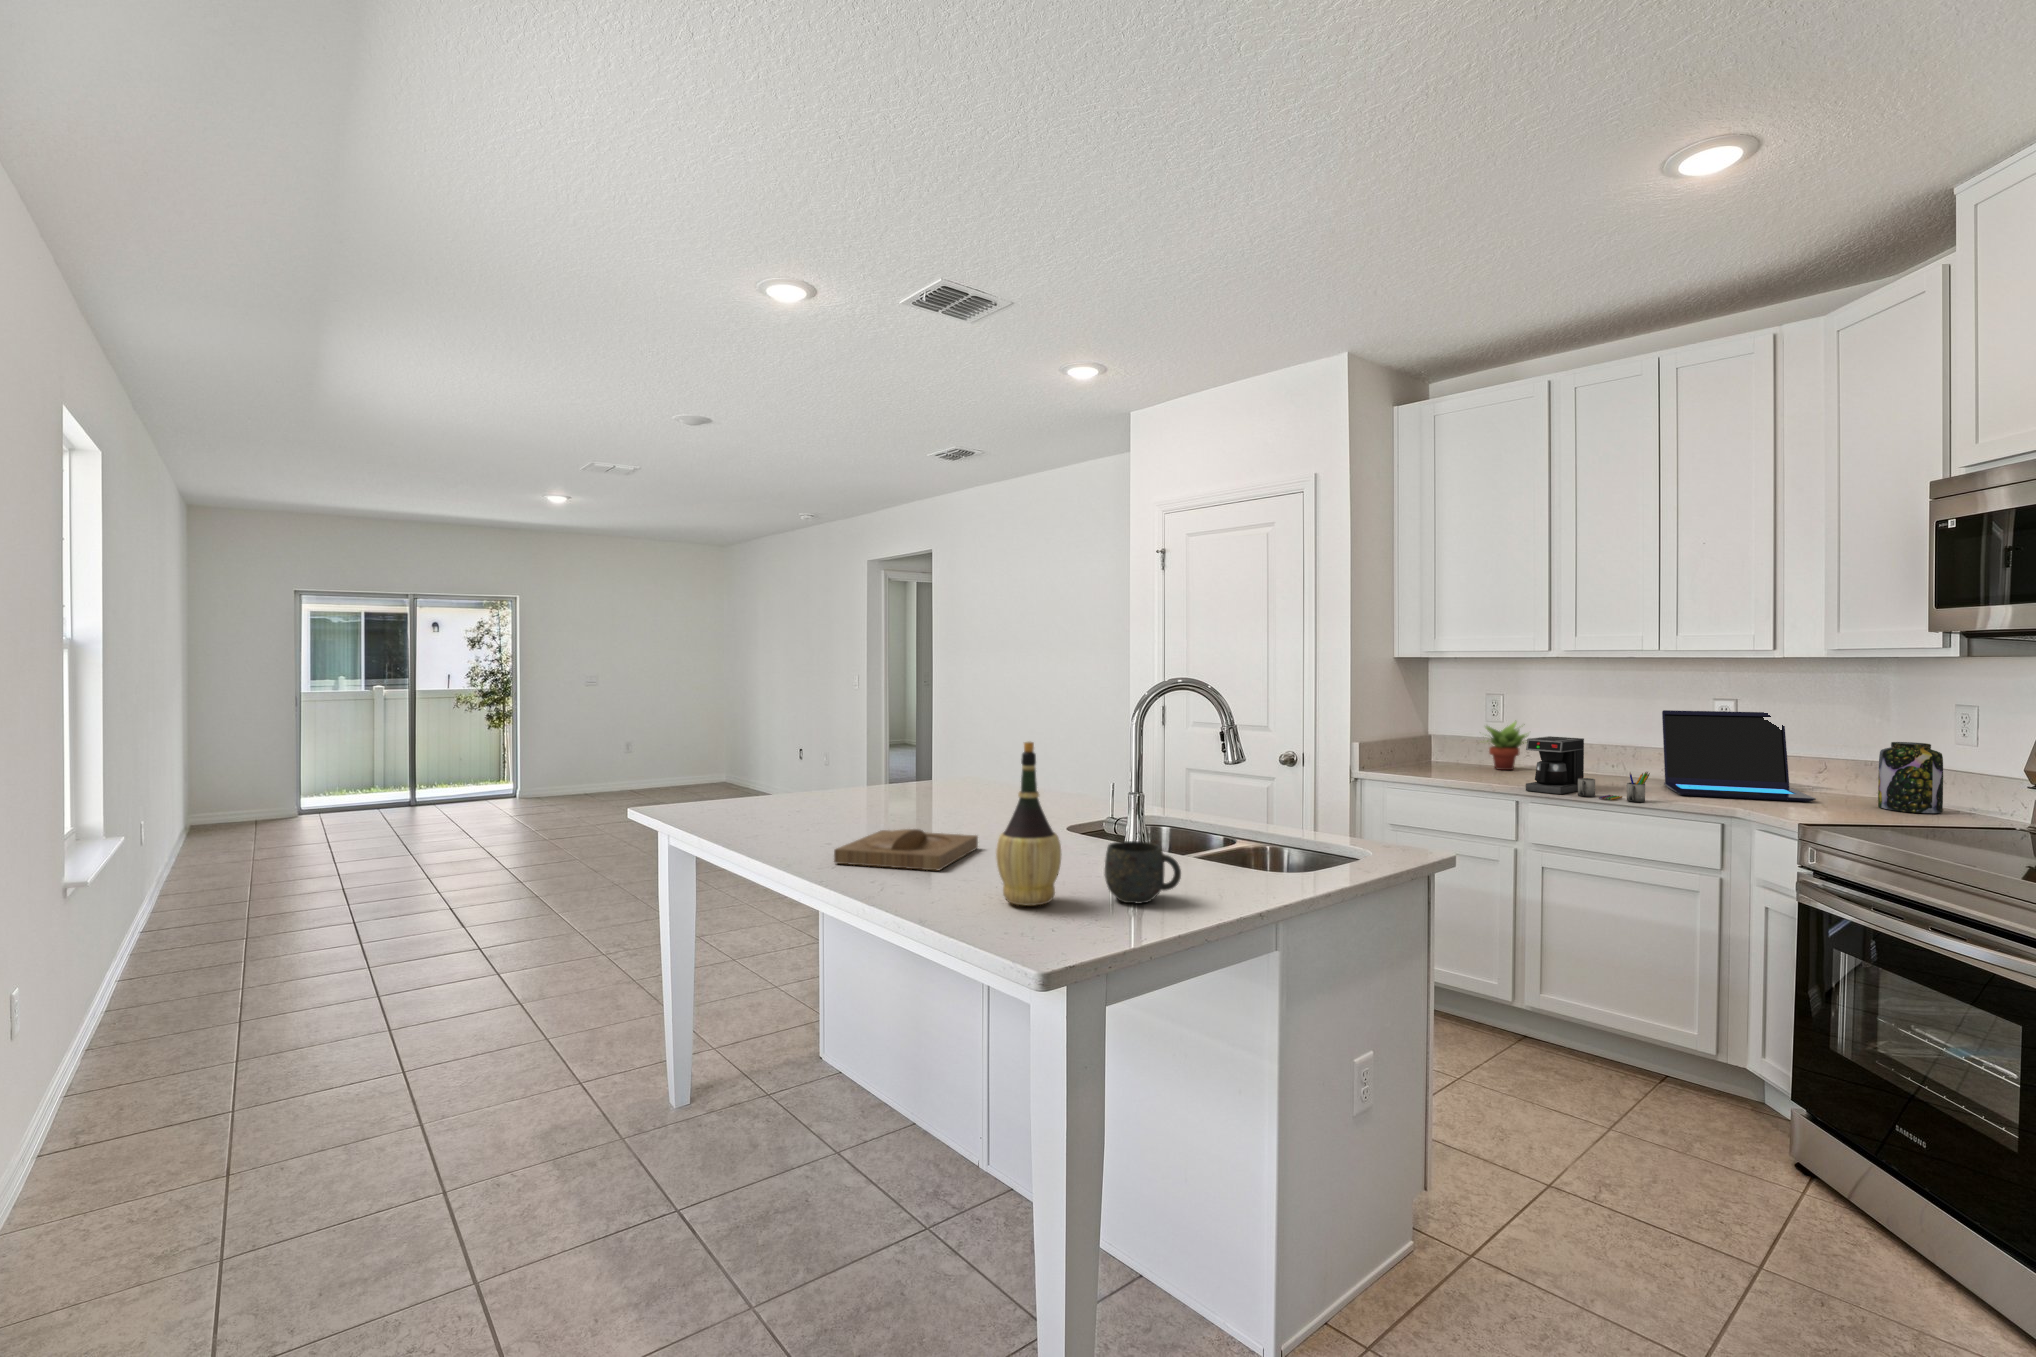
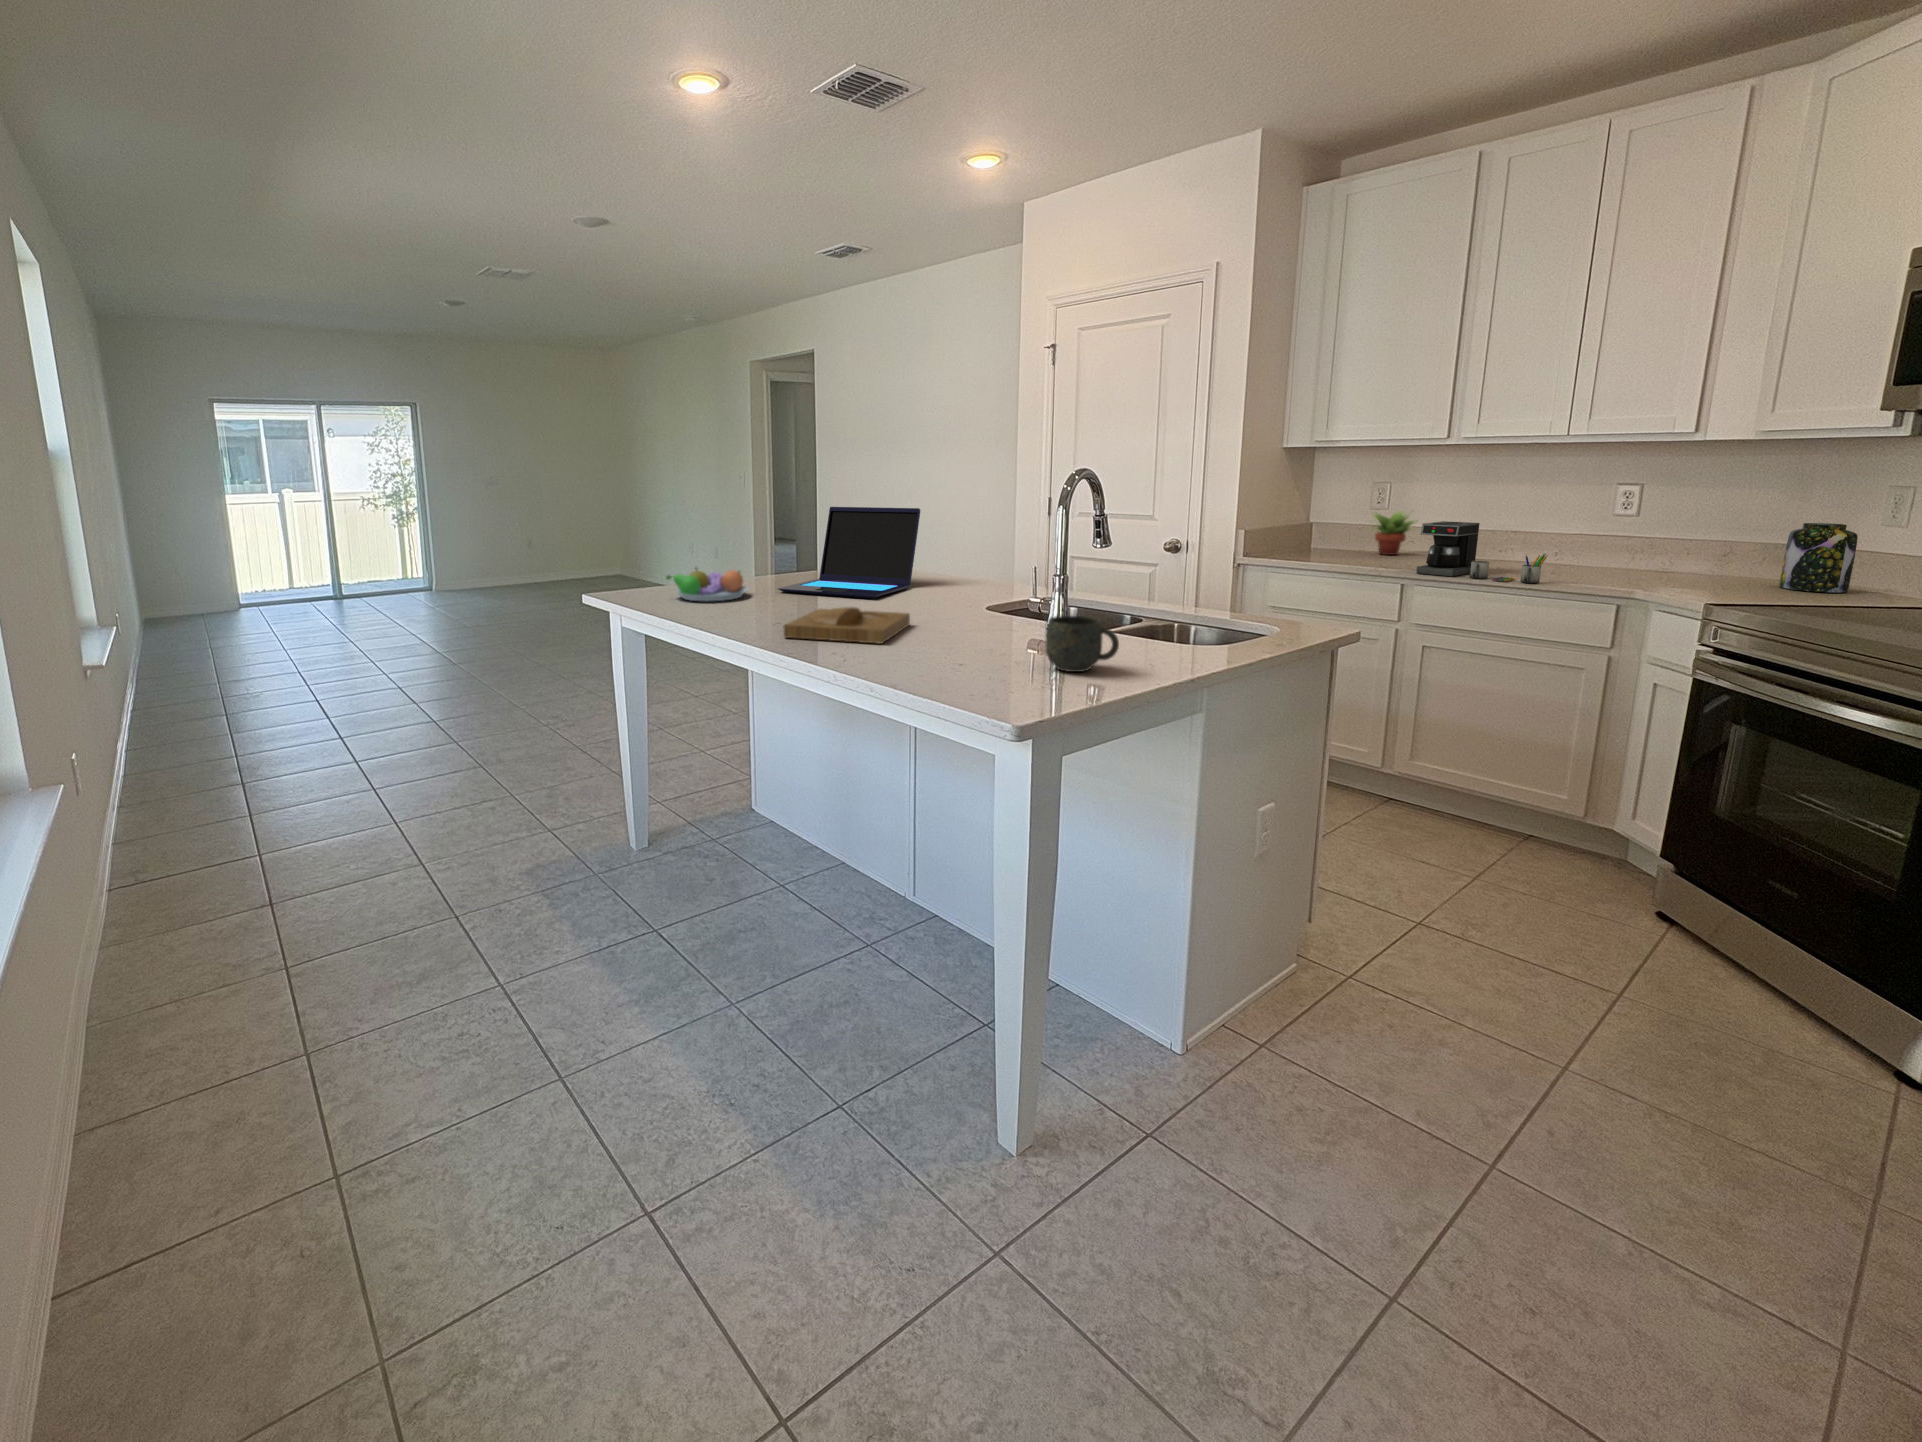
laptop: present [1662,710,1816,802] -> present [778,507,920,598]
wine bottle: present [996,742,1061,906] -> none [946,522,1007,673]
fruit bowl: none [723,781,815,821] -> present [666,568,748,601]

